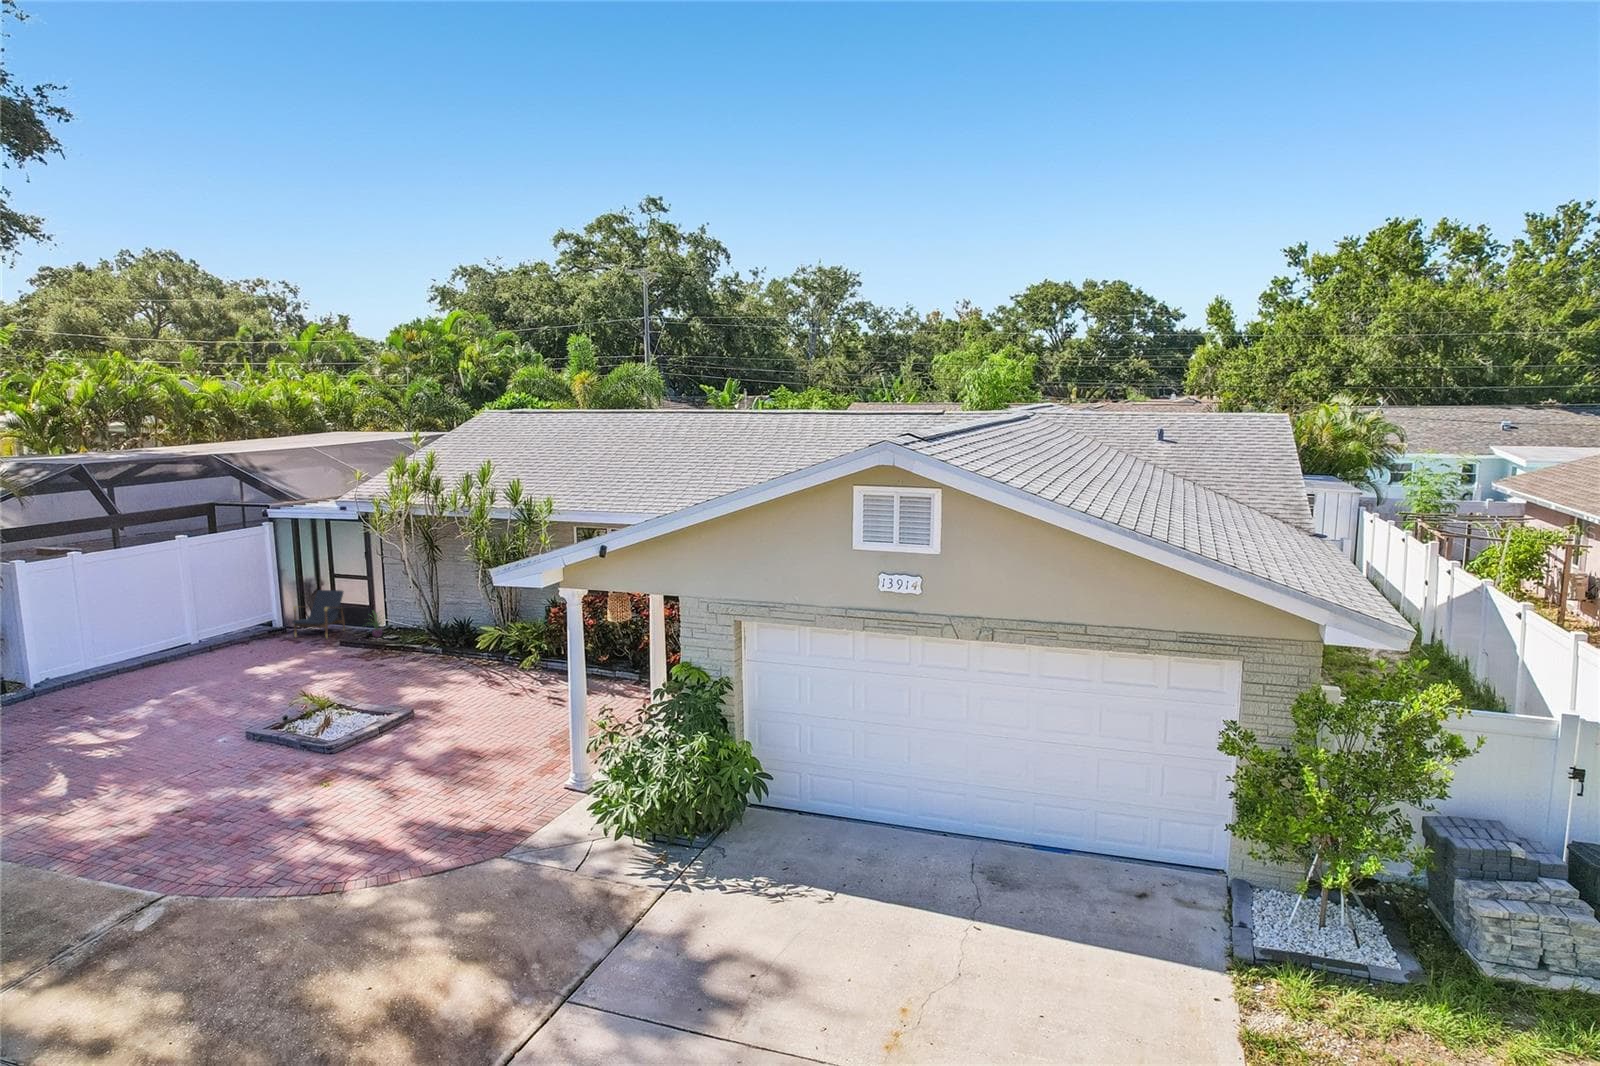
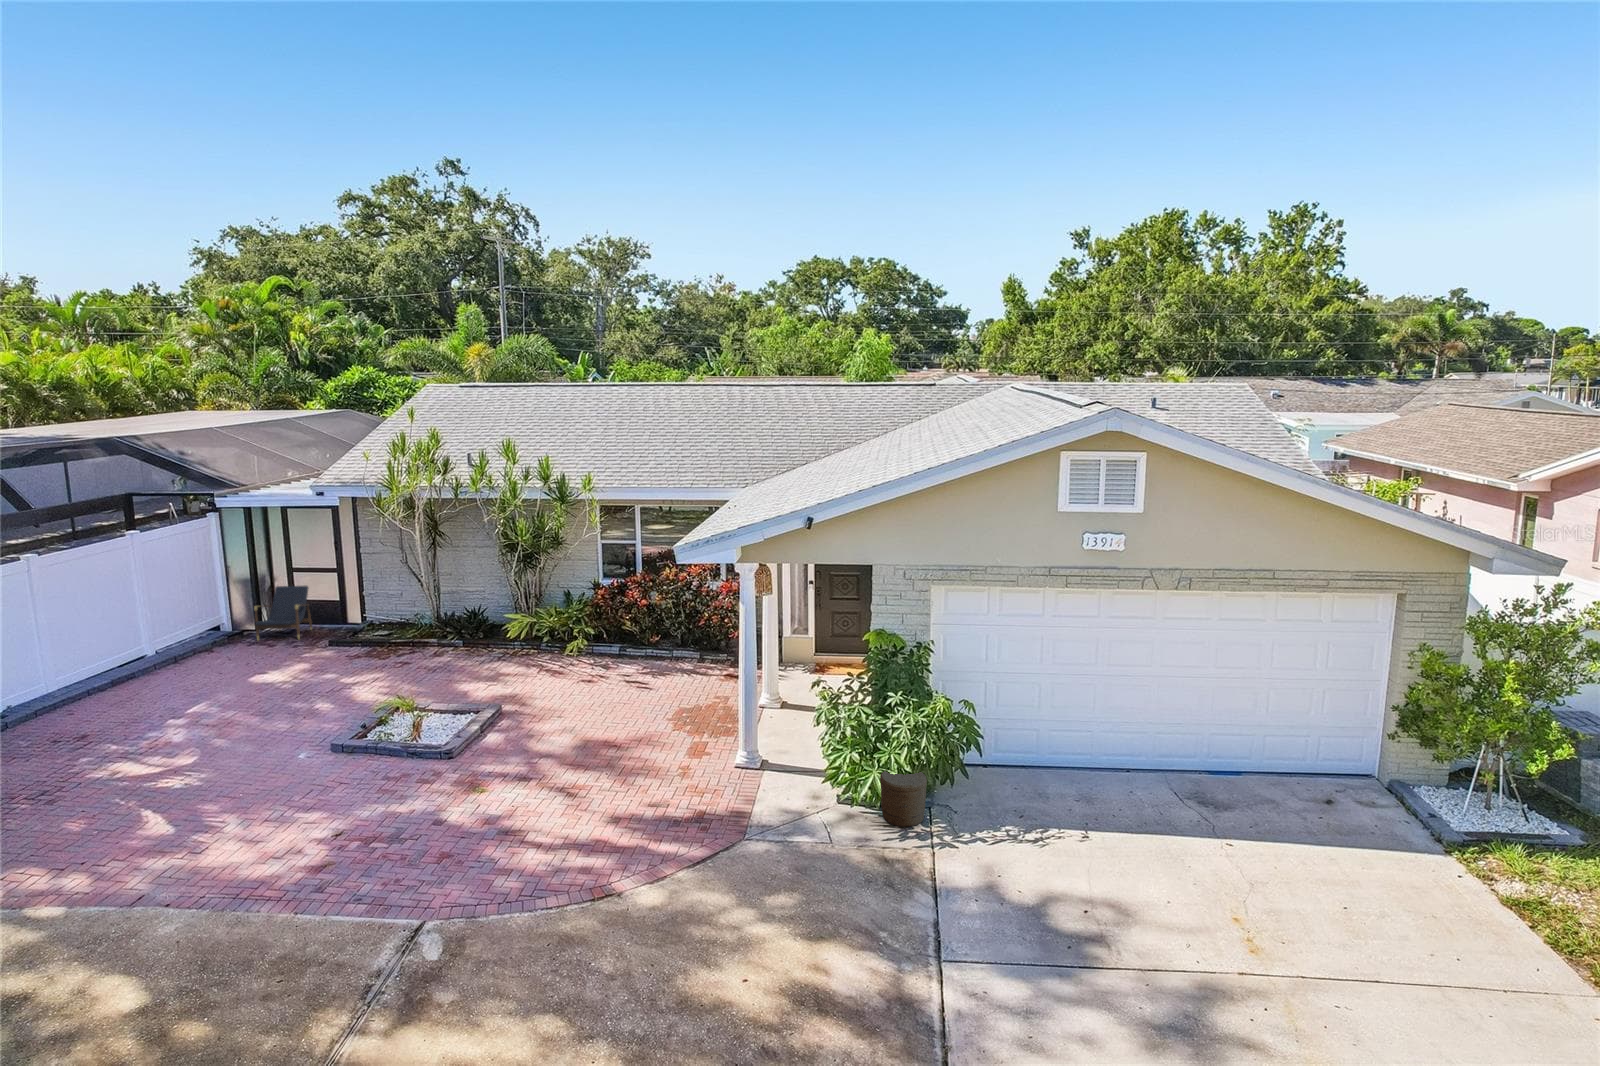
decorative plant: present [371,611,383,638] -> none [341,604,377,635]
woven basket: none [640,803,688,865] -> present [880,771,927,827]

